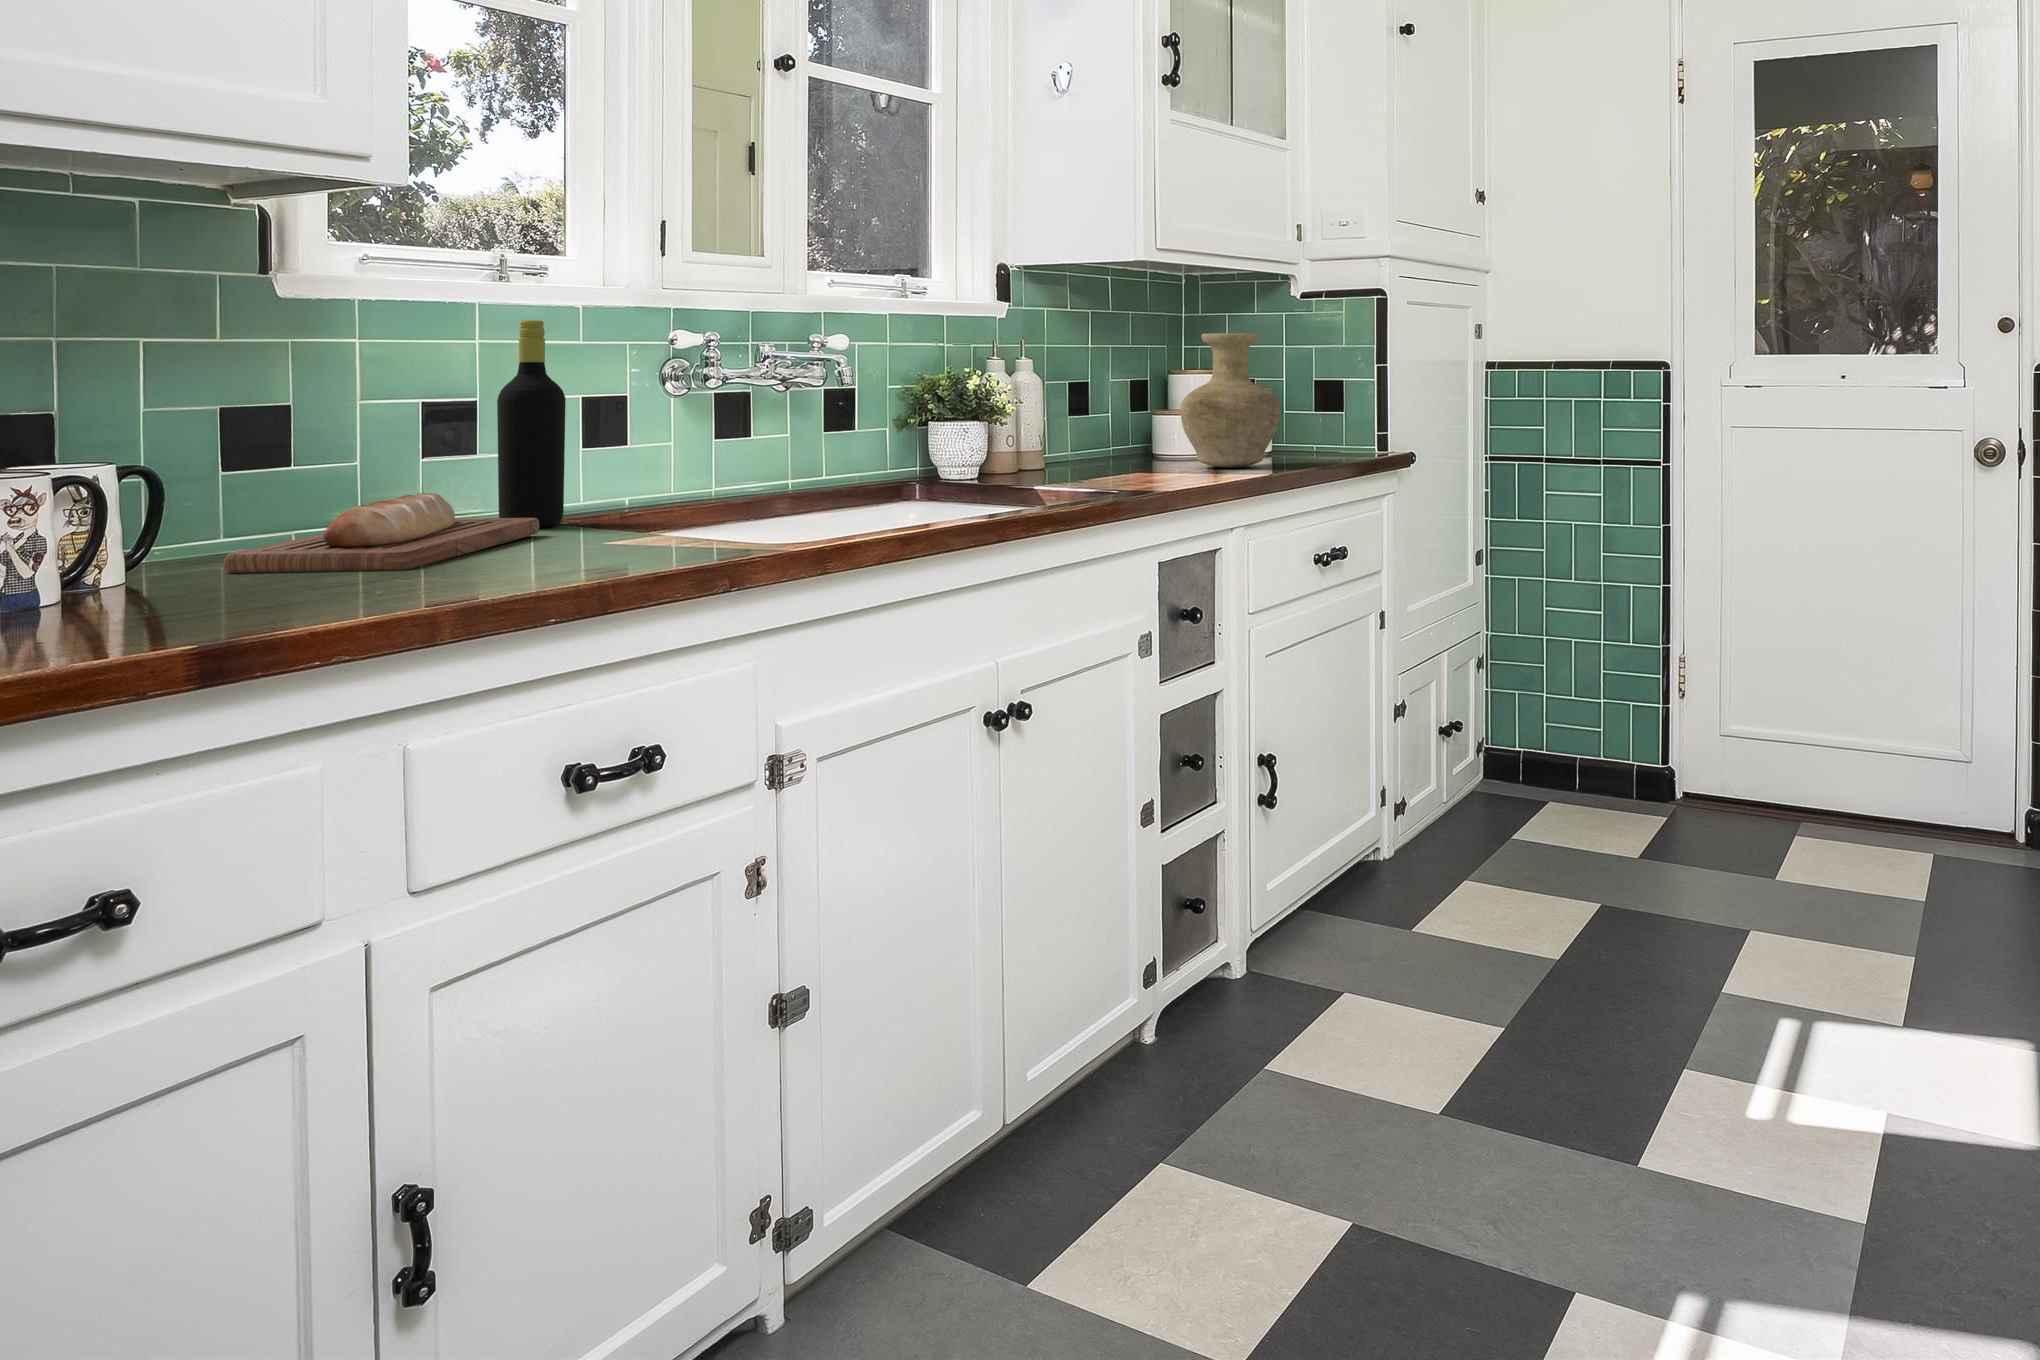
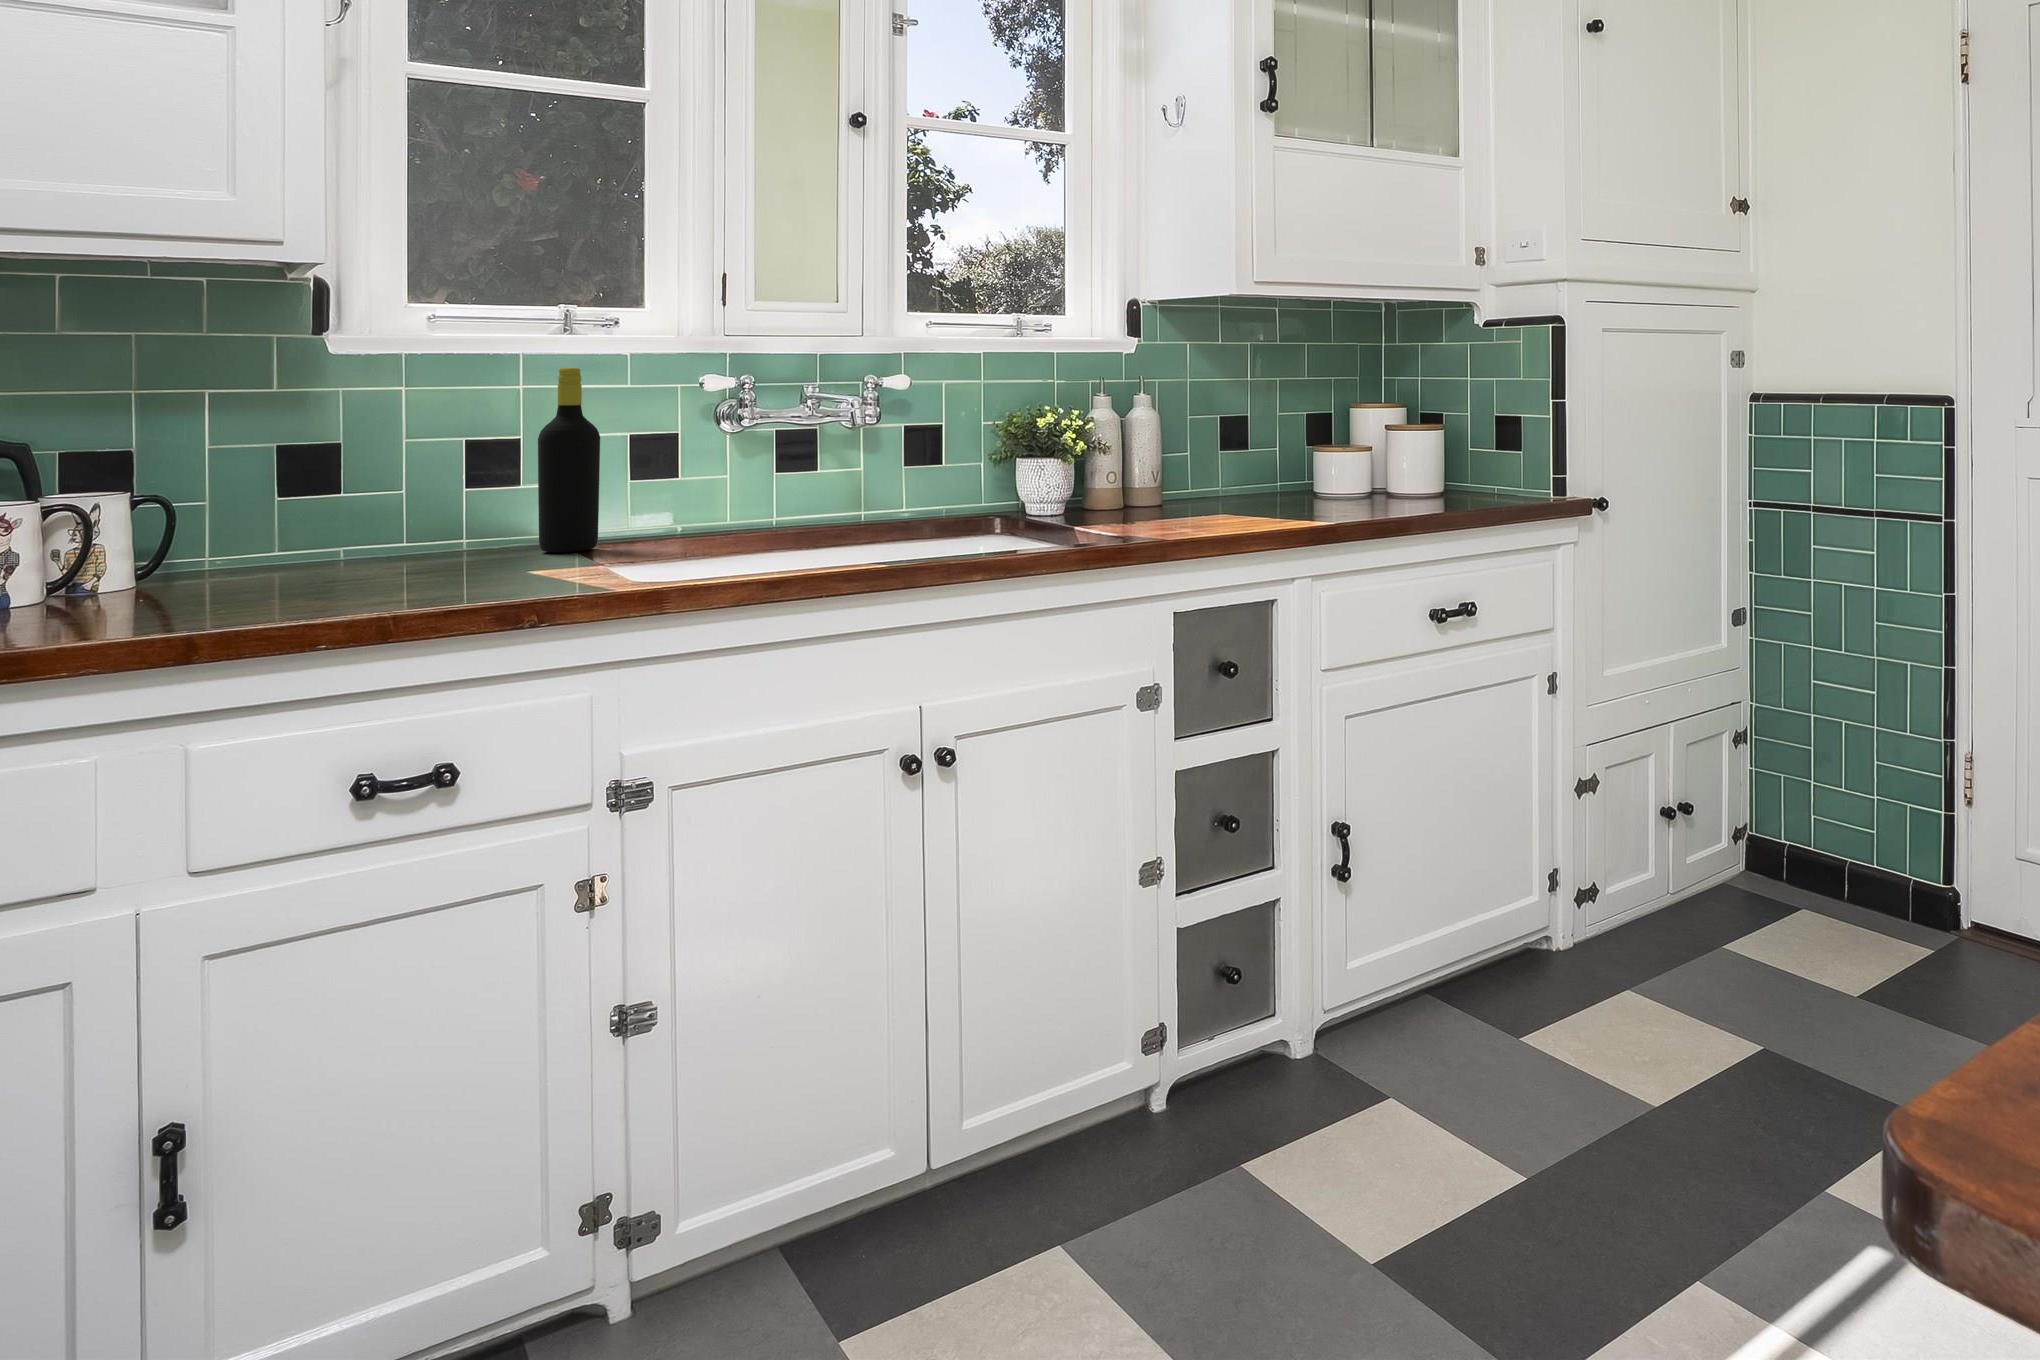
vase: present [1180,333,1280,467] -> none [1311,368,1416,510]
bread loaf: present [224,493,539,573] -> none [220,521,537,591]

